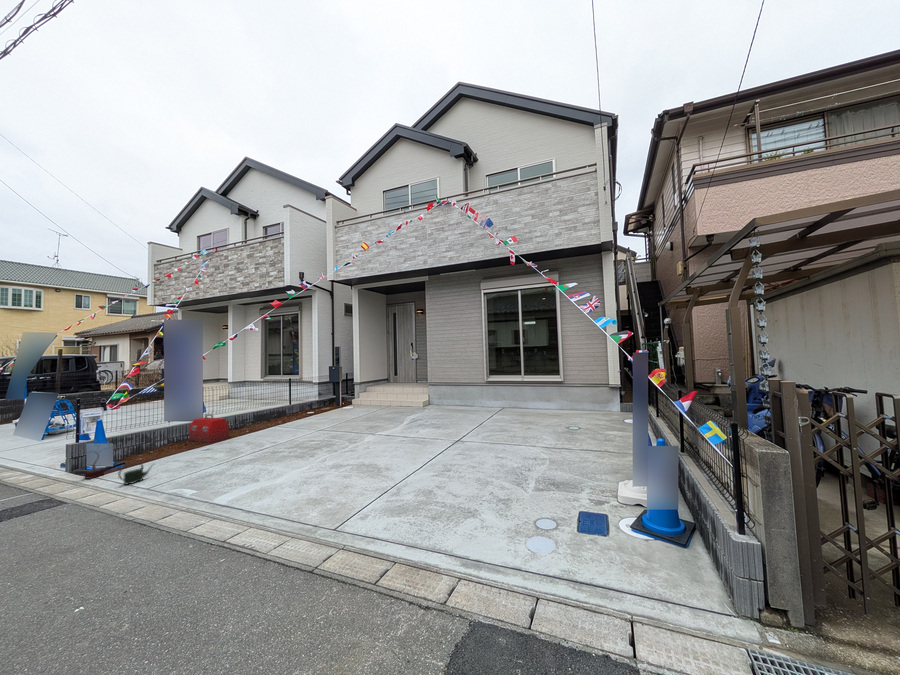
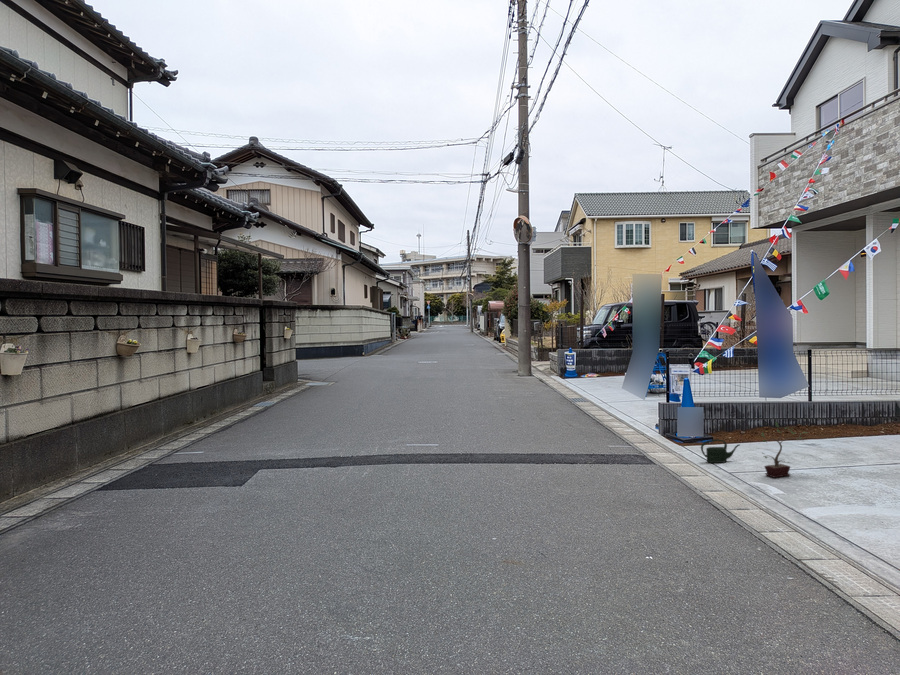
toolbox: present [189,414,229,443] -> none [791,391,848,434]
potted plant: present [82,440,105,479] -> present [762,422,807,477]

